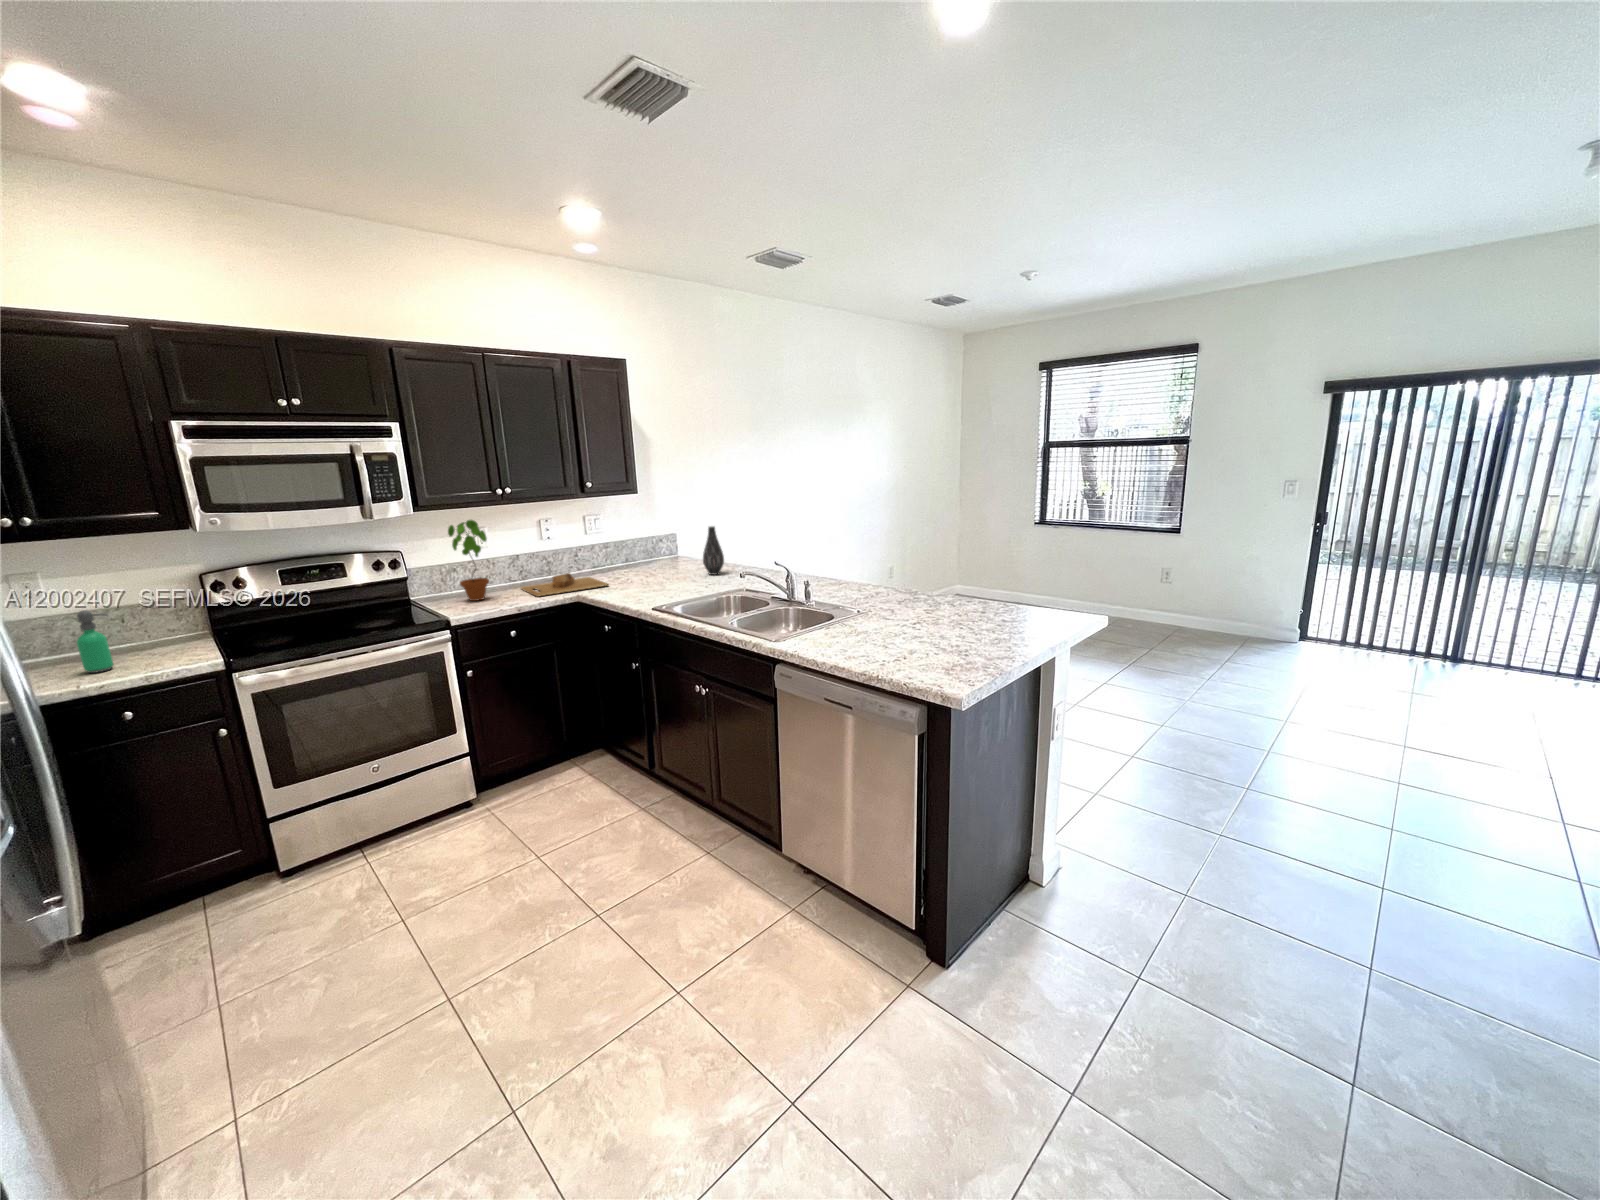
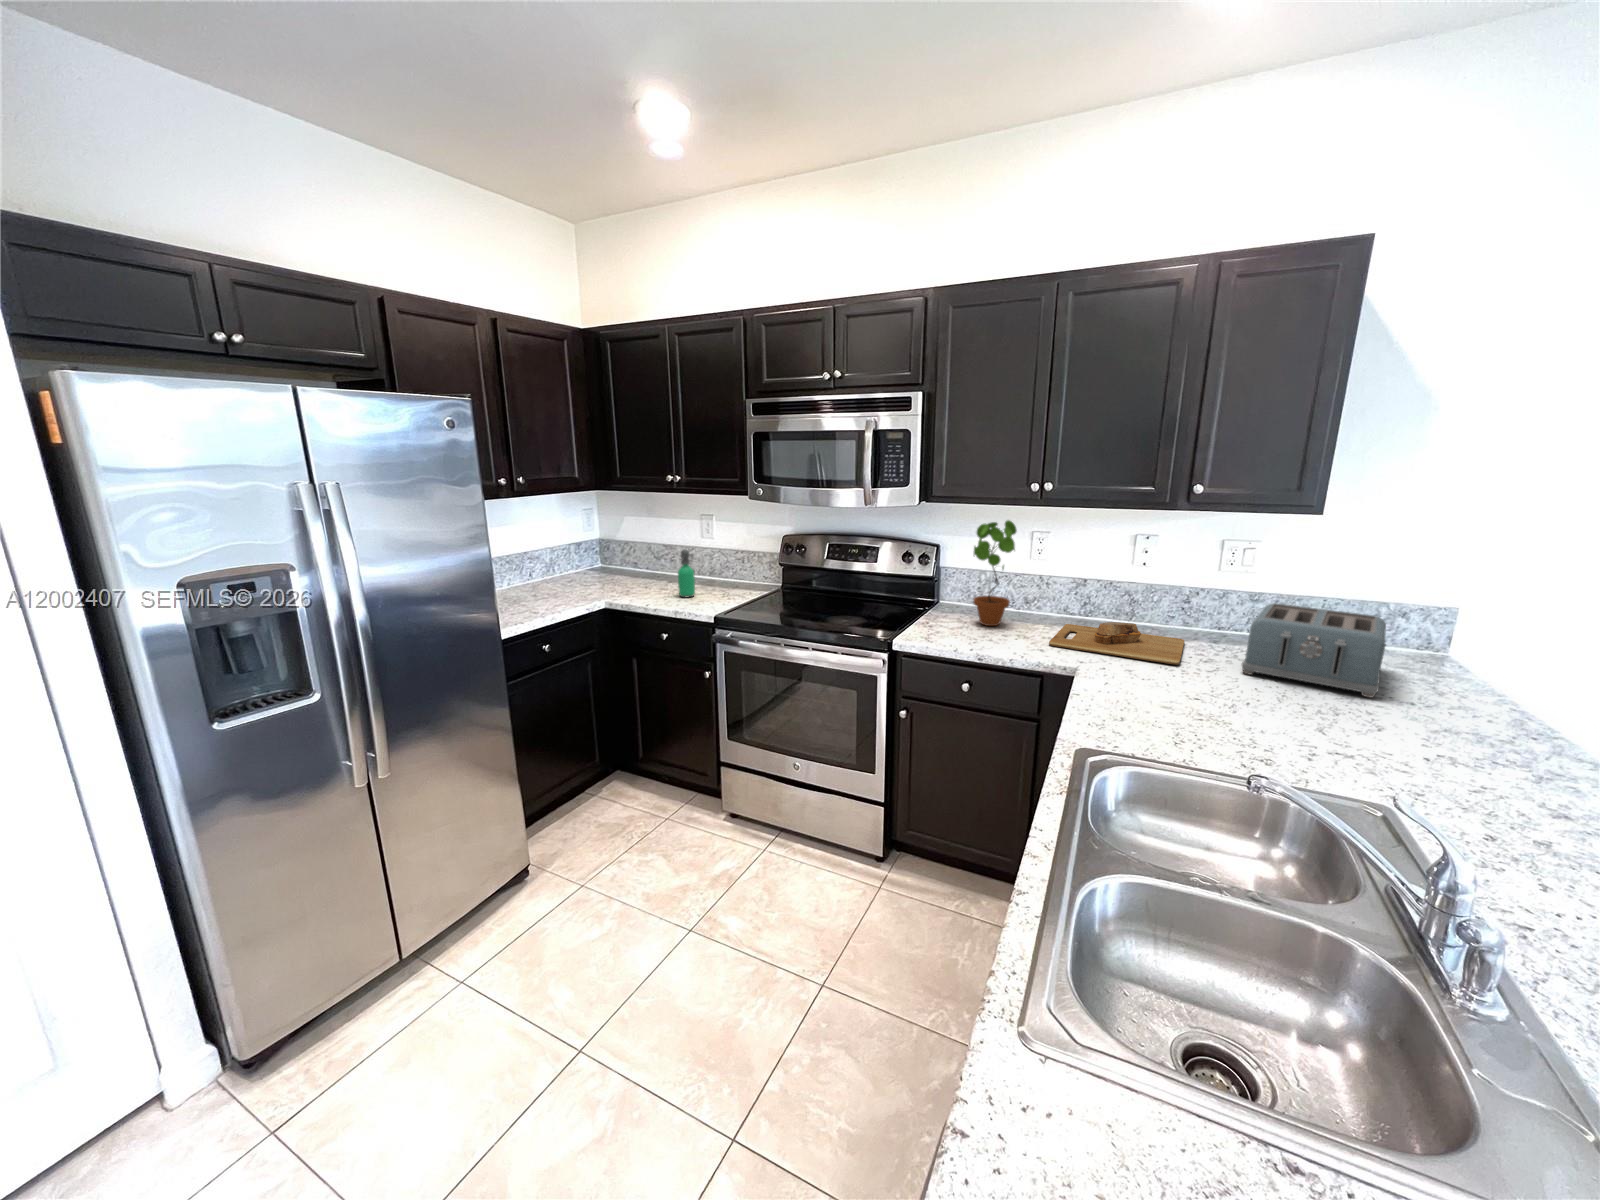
vase: present [703,526,724,575] -> none [1433,612,1510,729]
toaster: none [619,541,685,581] -> present [1242,603,1386,698]

